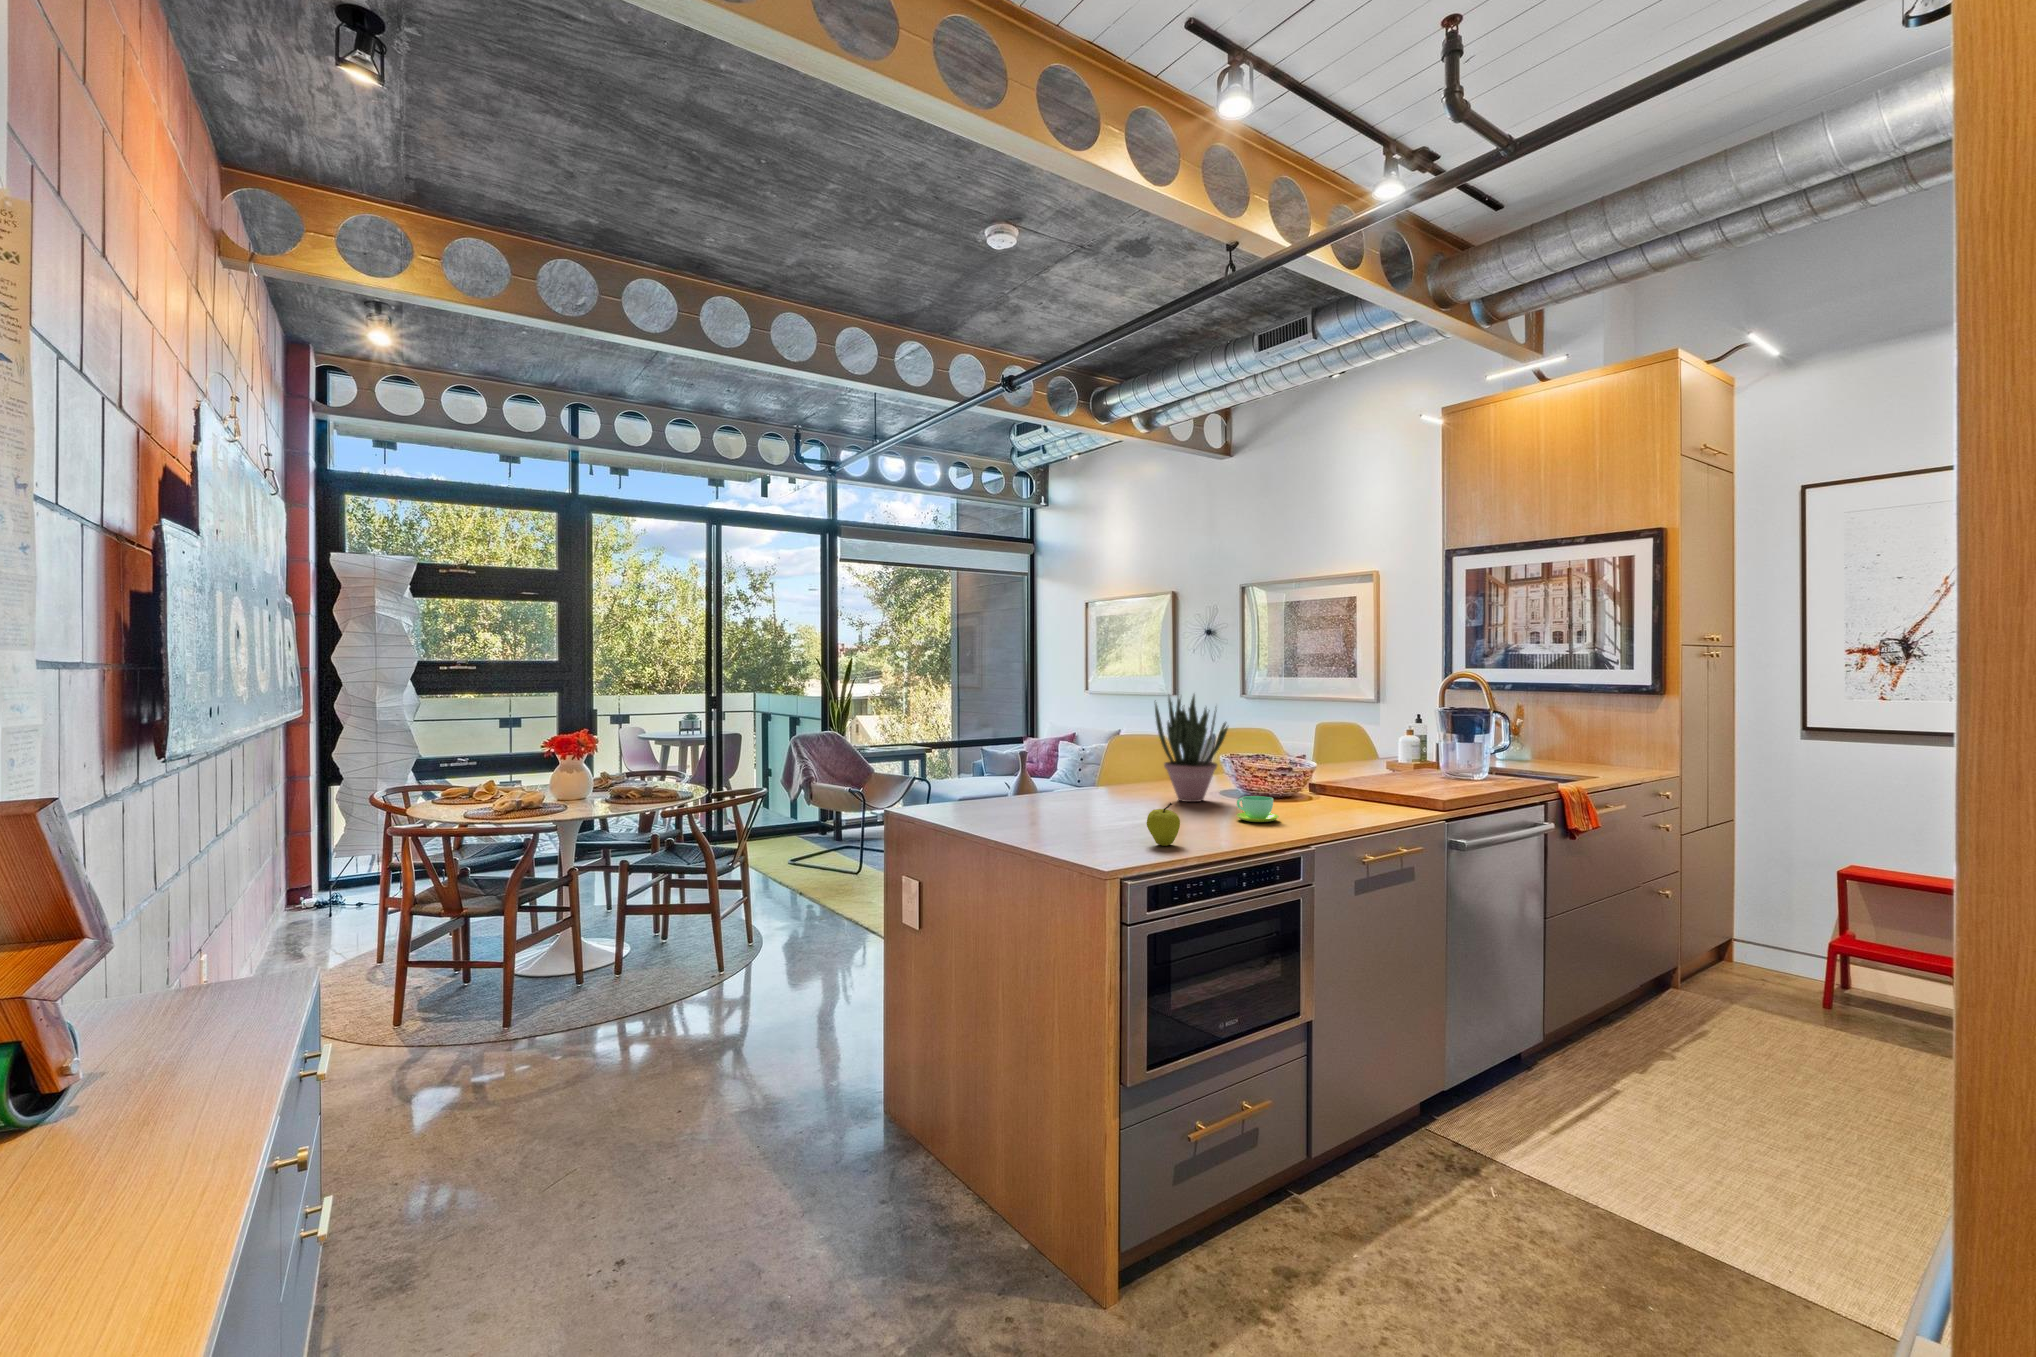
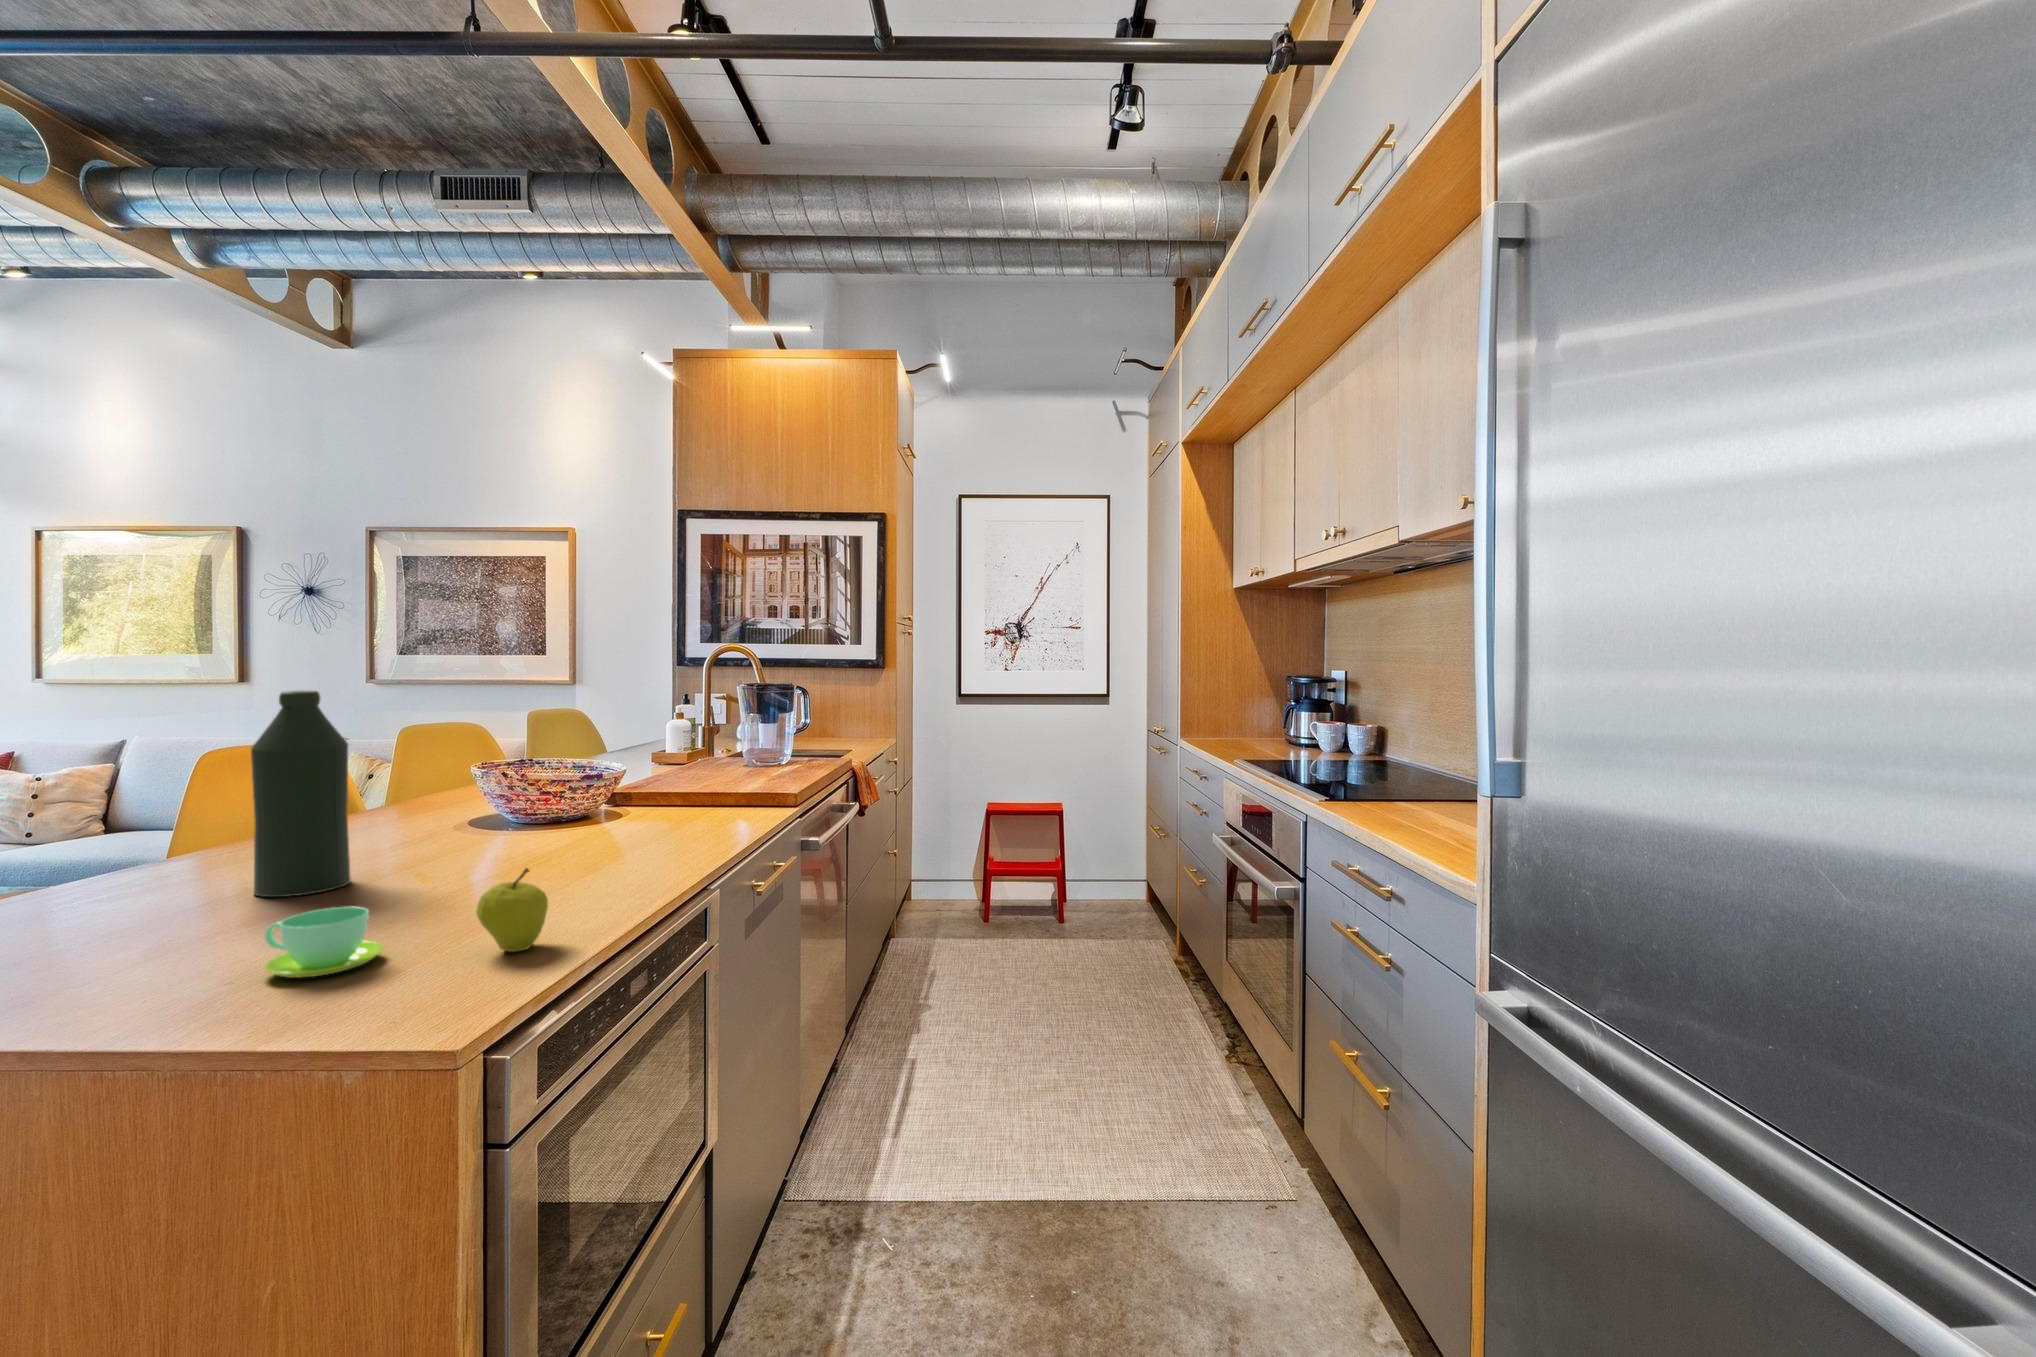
potted plant: present [1155,695,1228,802] -> none [376,669,512,851]
bottle: none [1094,703,1135,811] -> present [251,691,351,897]
cup: present [1236,796,1279,822] -> present [264,906,384,978]

